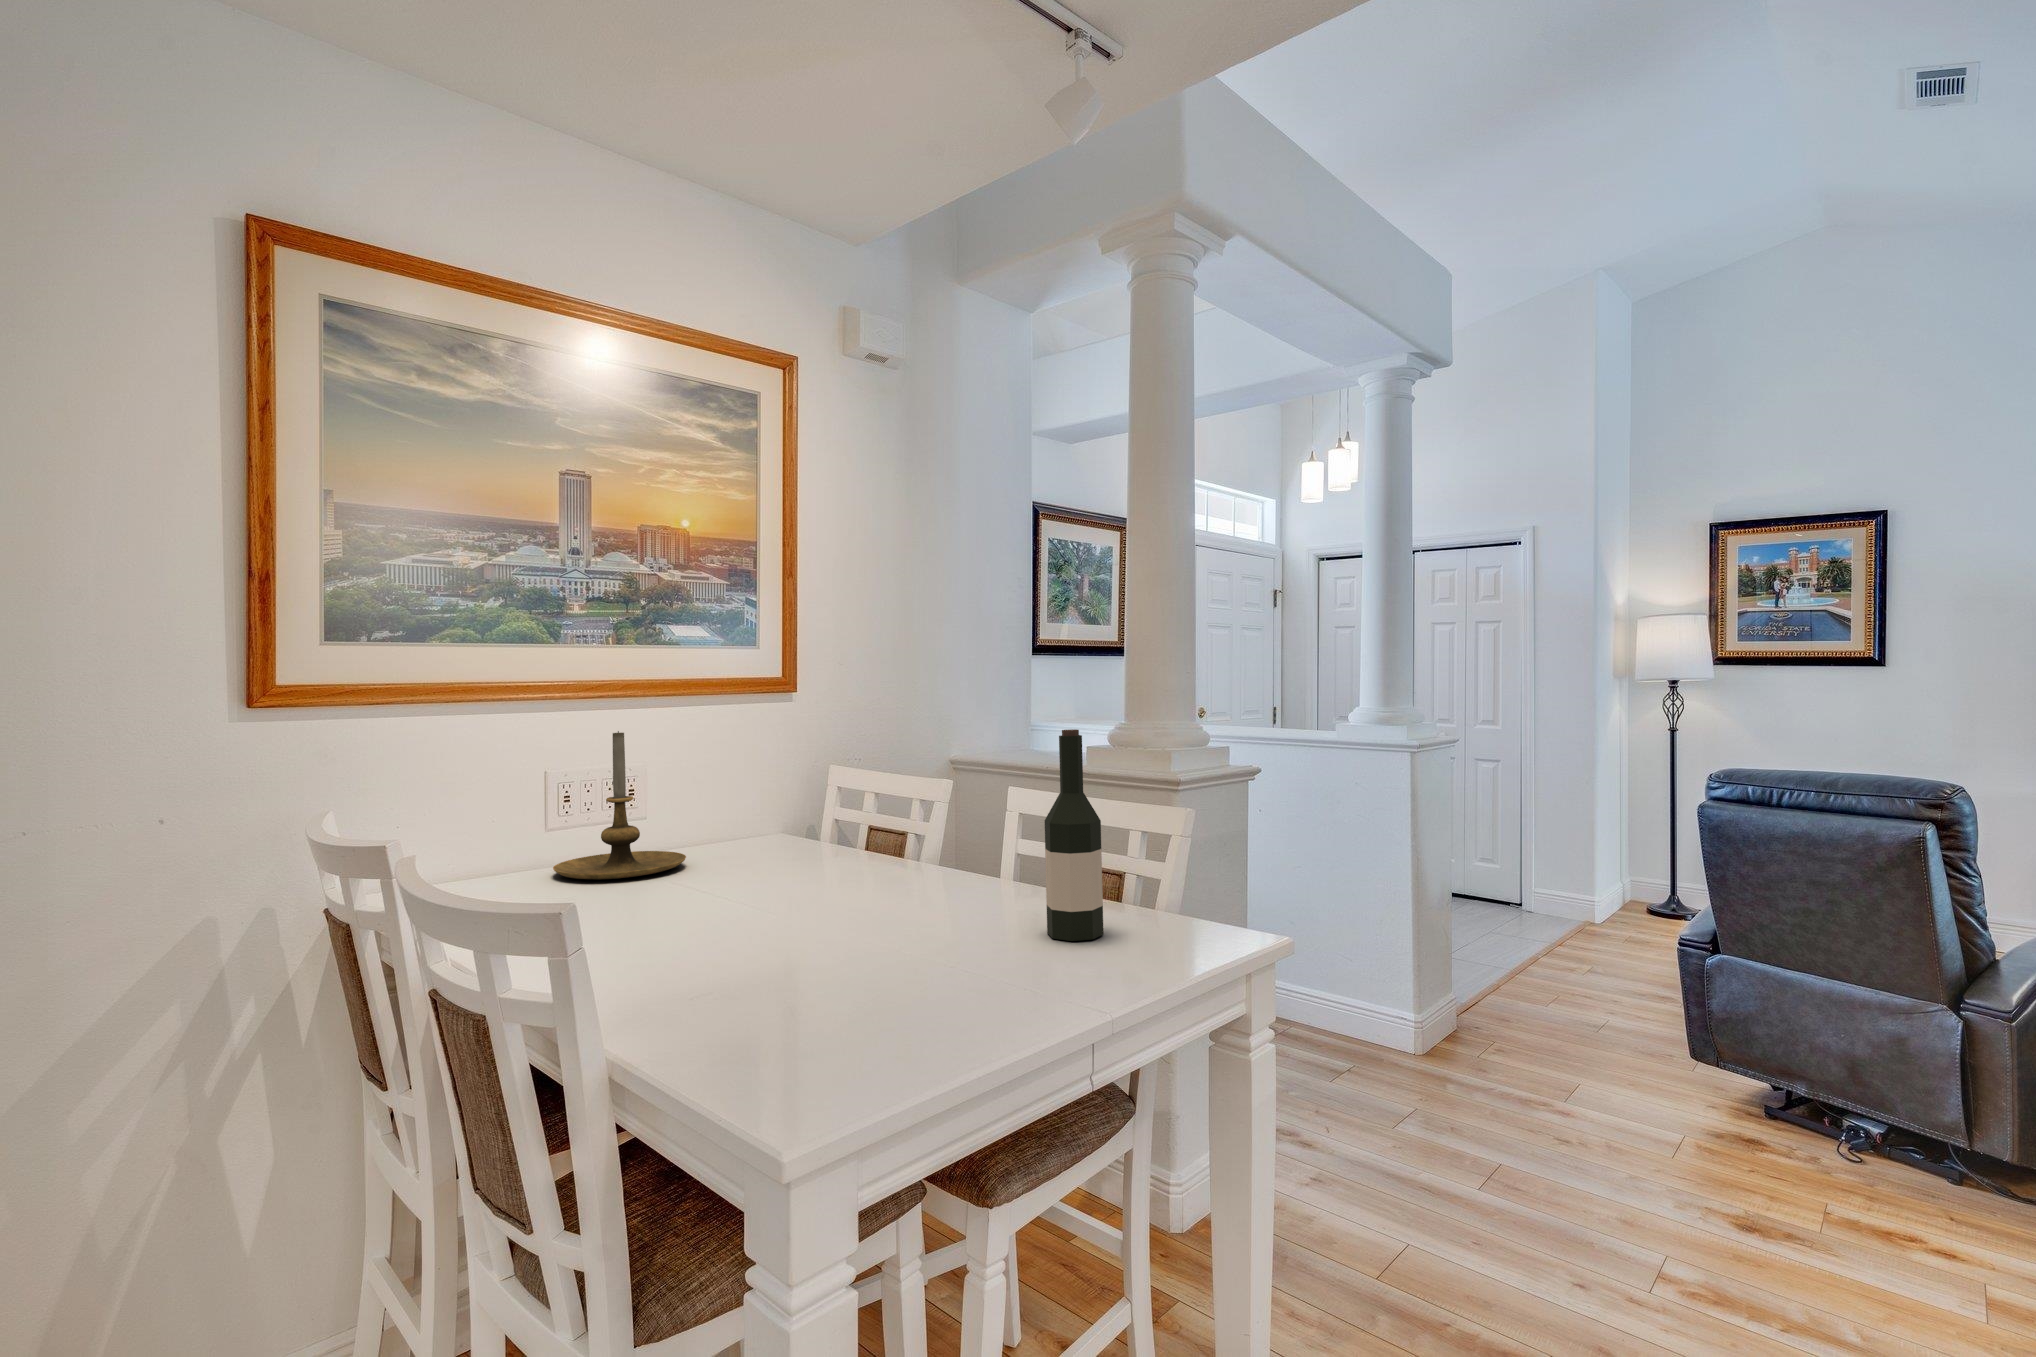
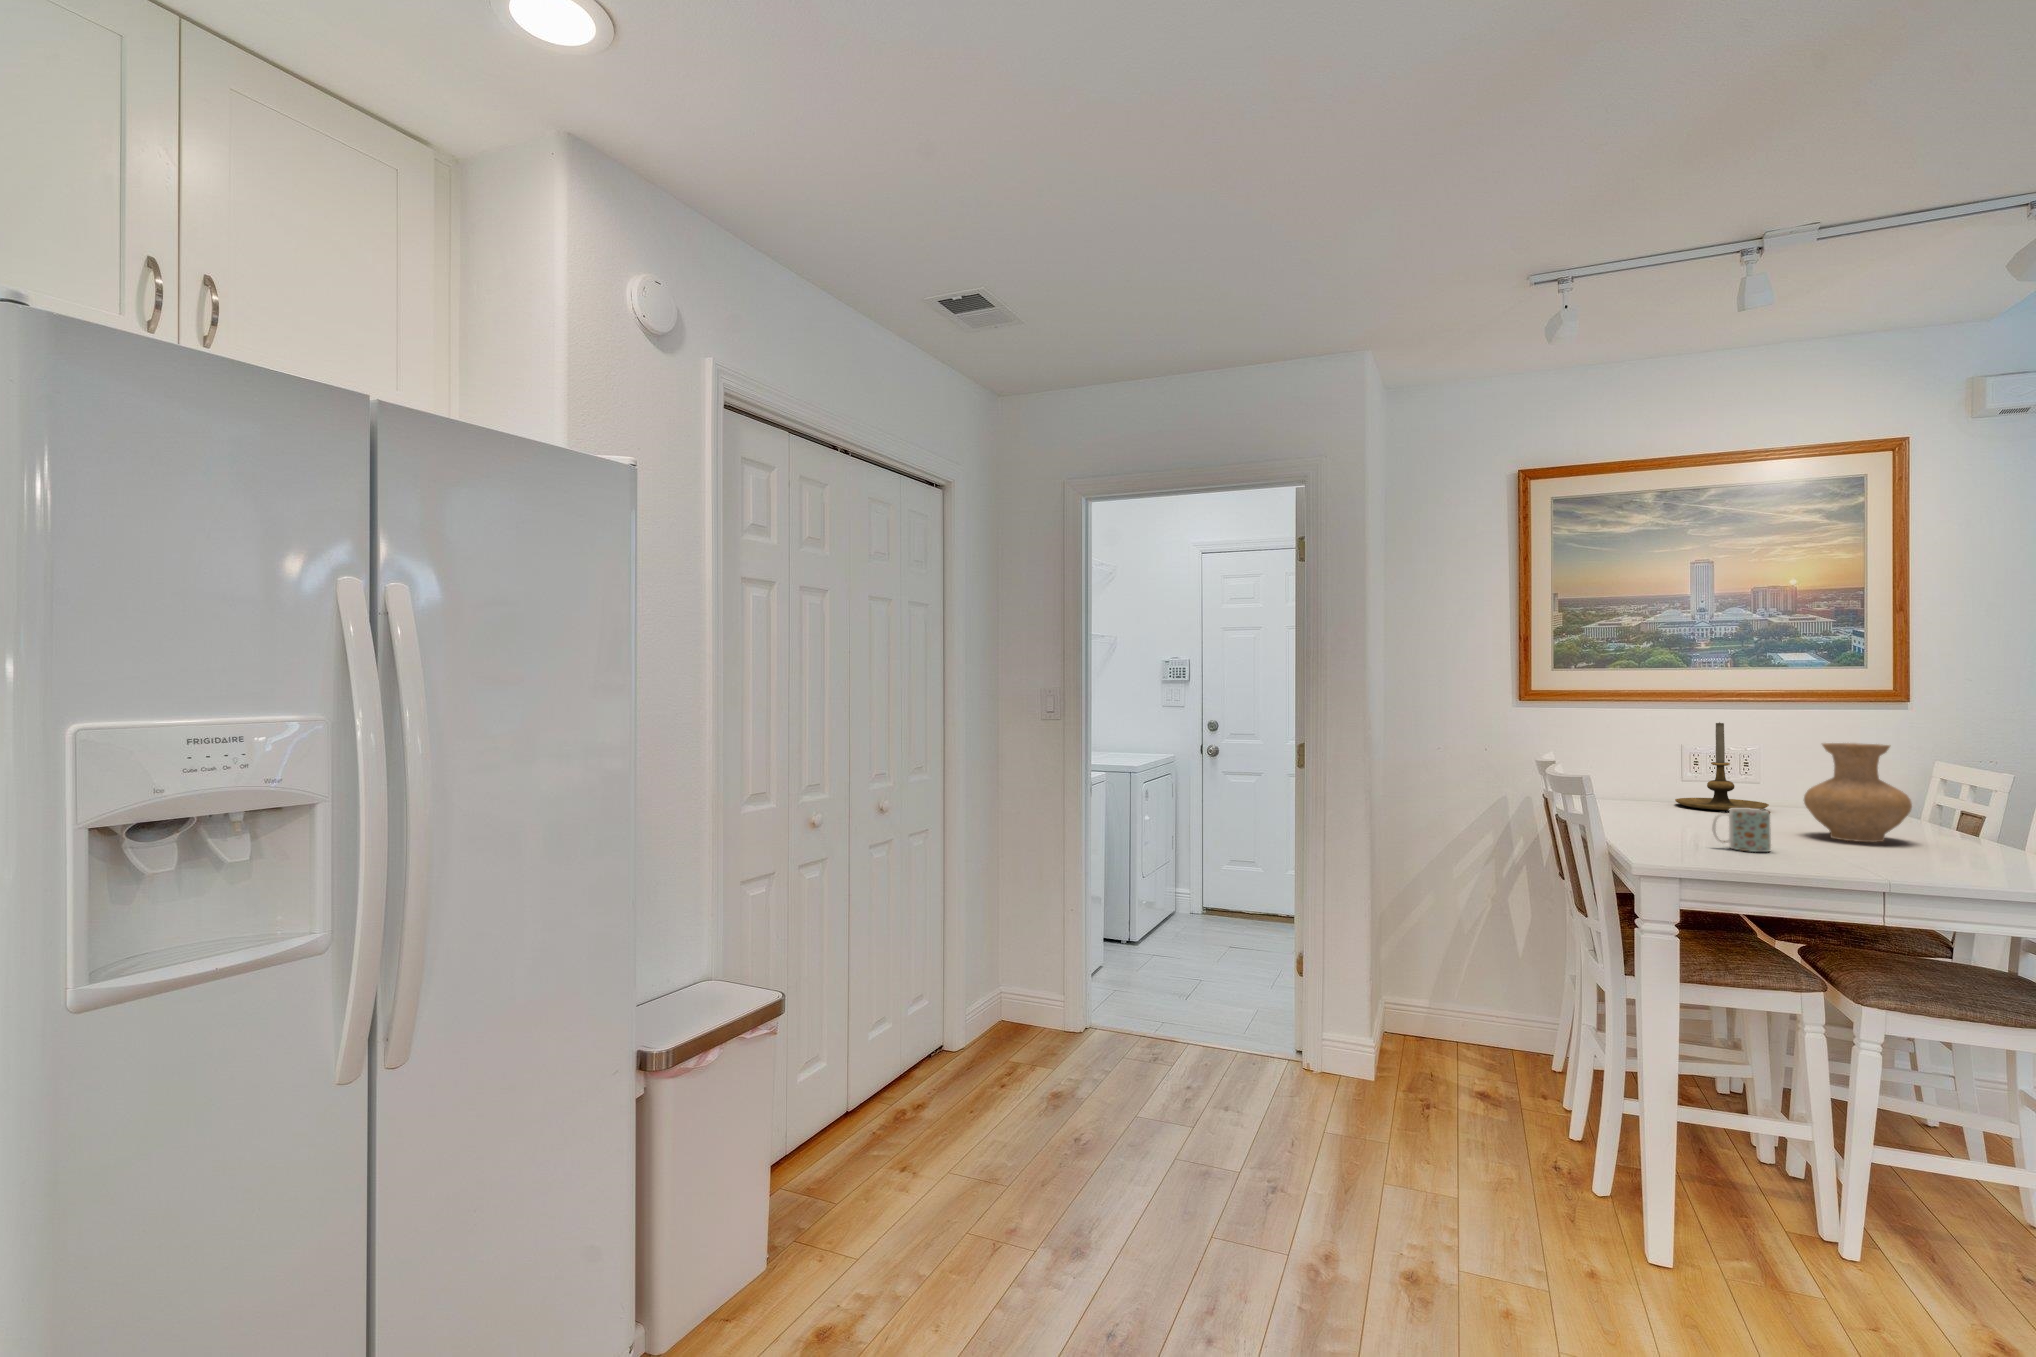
wine bottle: present [1045,729,1103,941] -> none [1932,736,1985,875]
vase: none [803,750,930,904] -> present [1804,743,1912,842]
mug: none [771,886,854,976] -> present [1712,808,1771,852]

